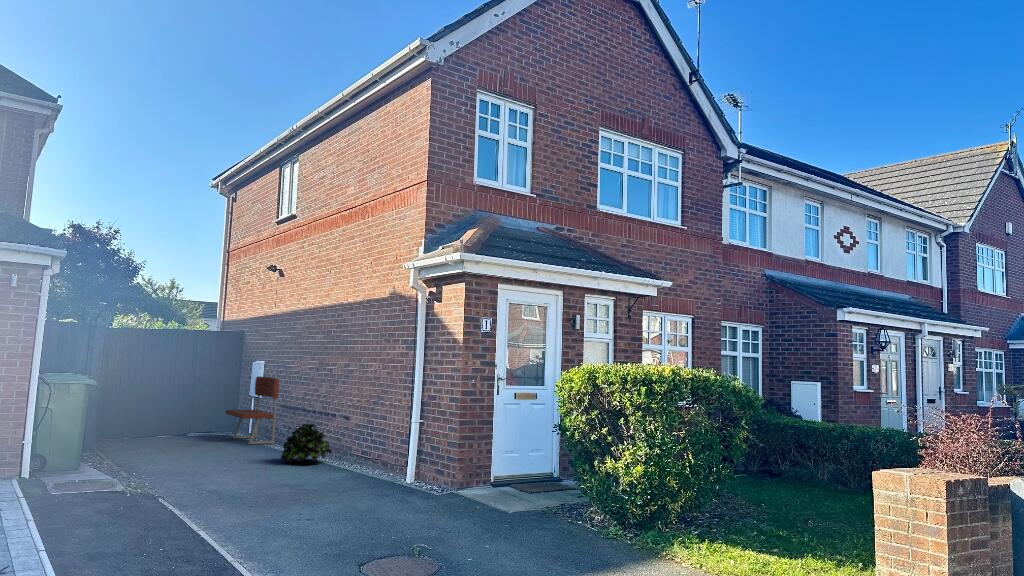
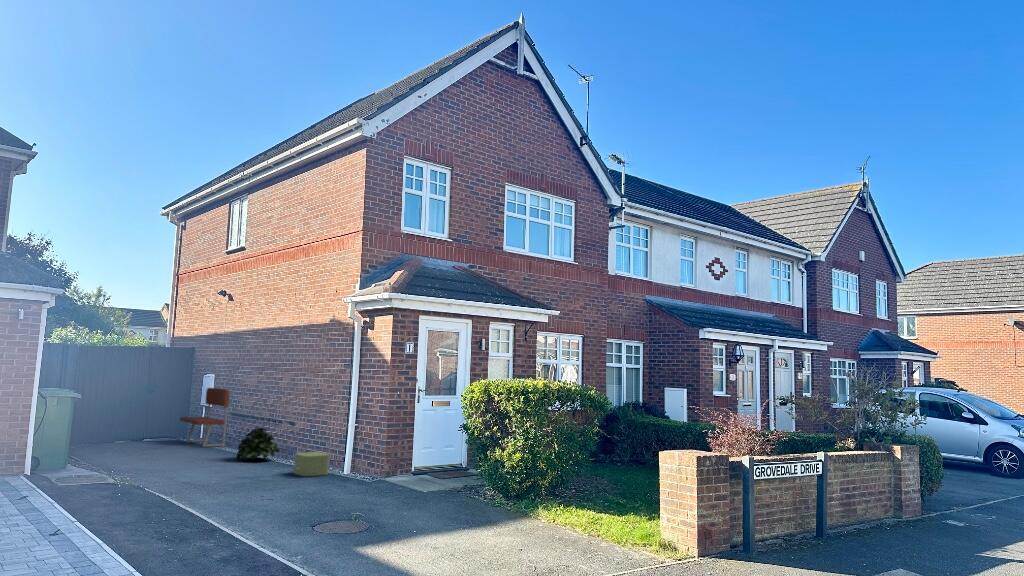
storage box: none [345,455,388,486] -> present [294,452,329,476]

